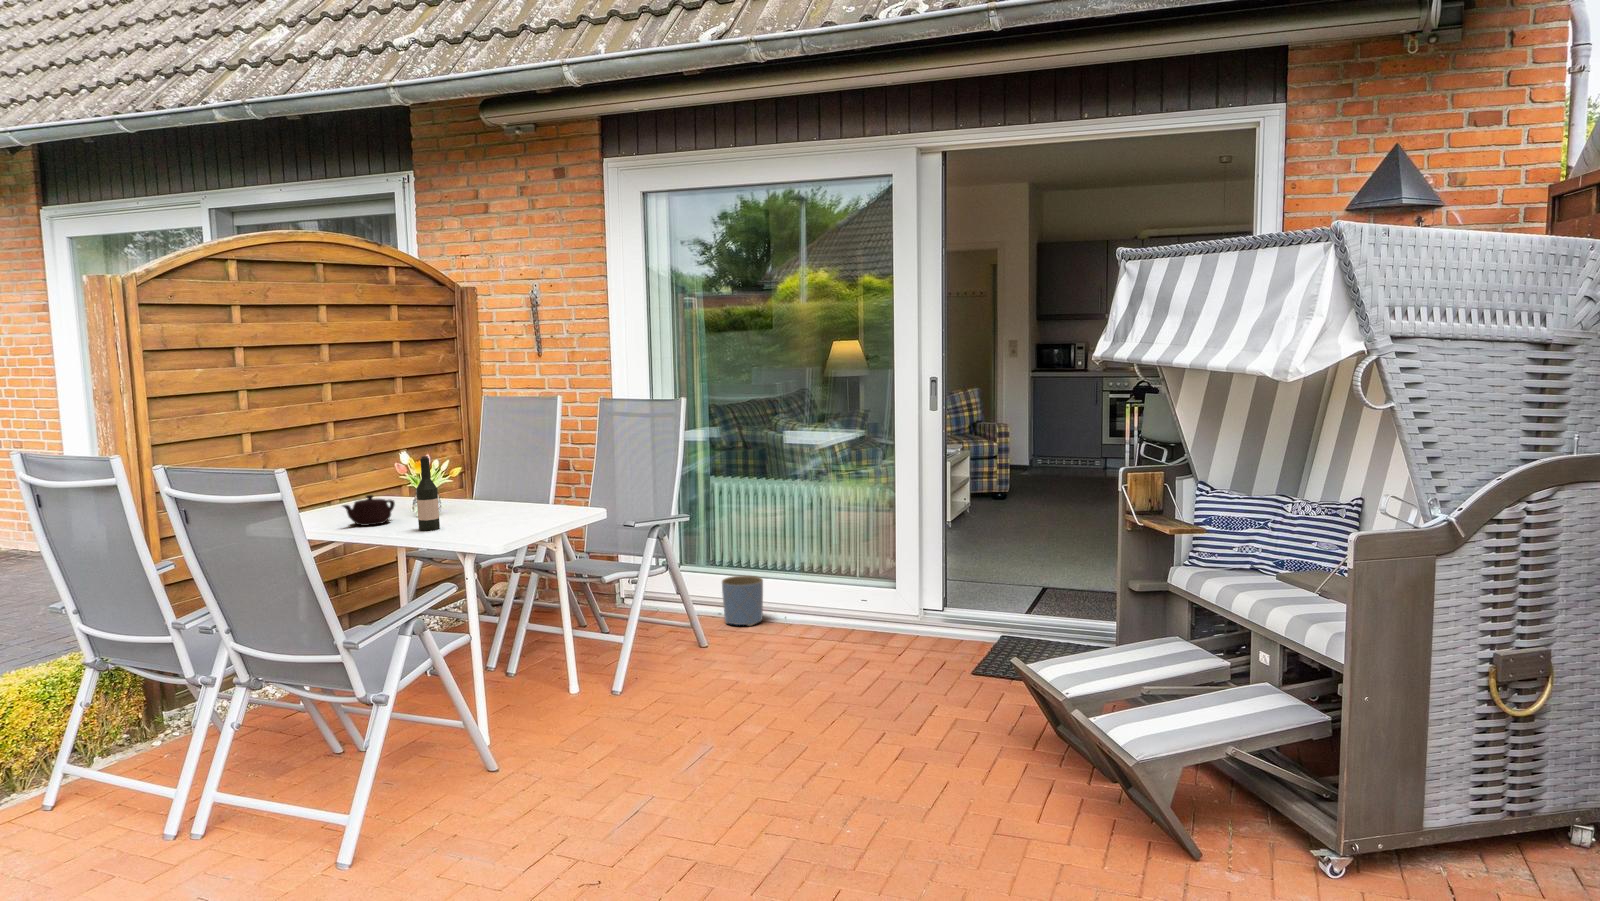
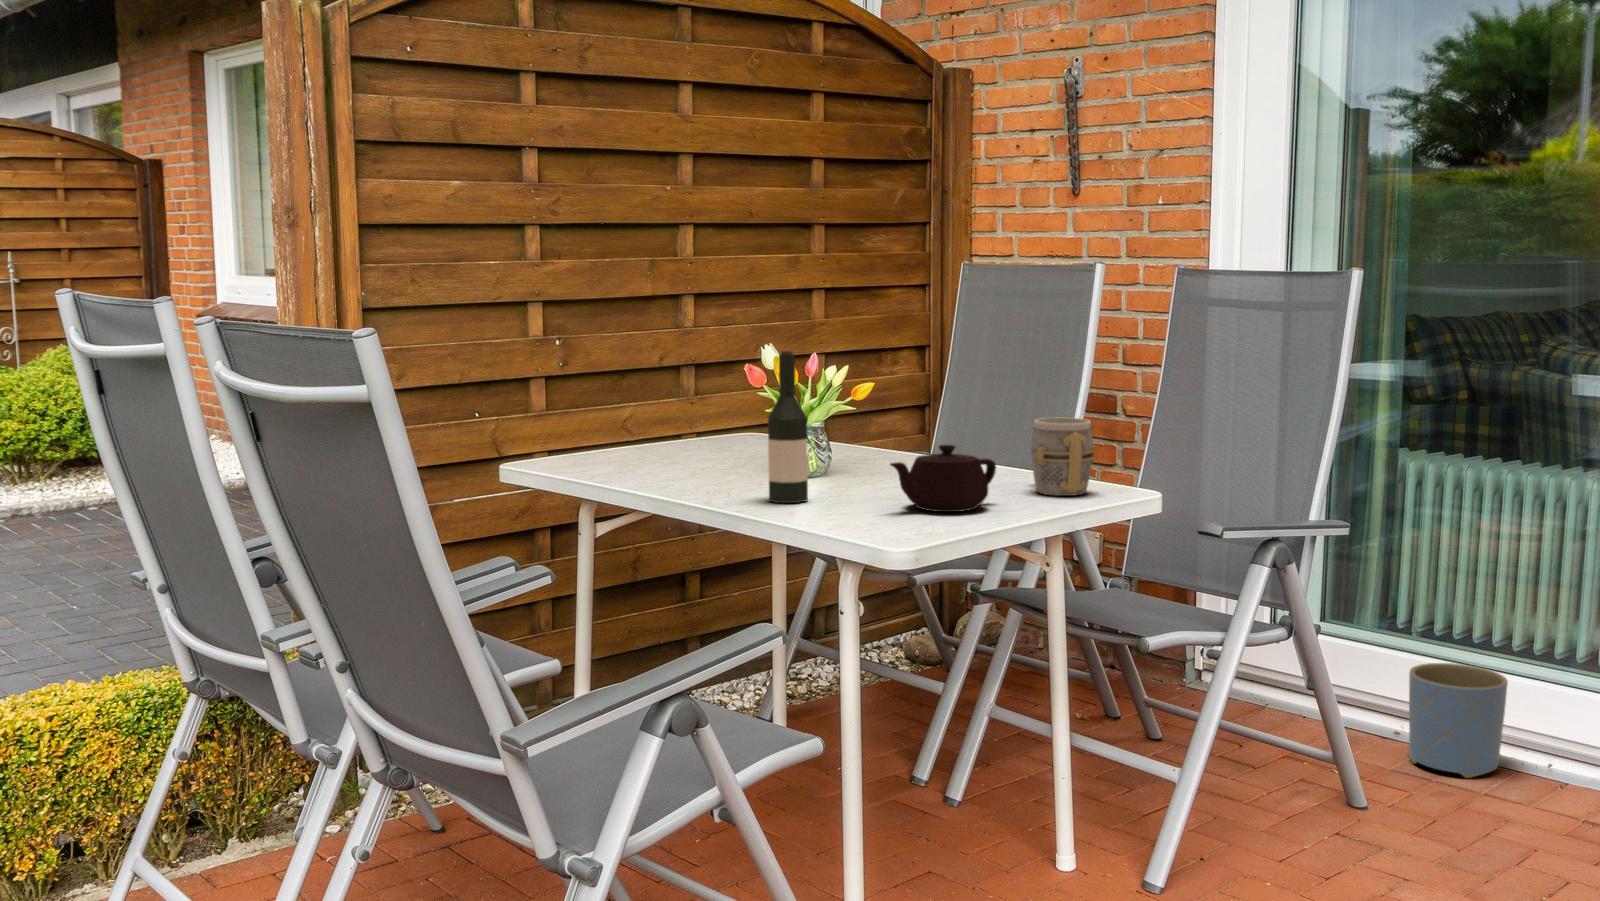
mug: none [544,477,574,514] -> present [1031,418,1095,496]
teapot: present [343,495,395,526] -> present [890,445,996,512]

